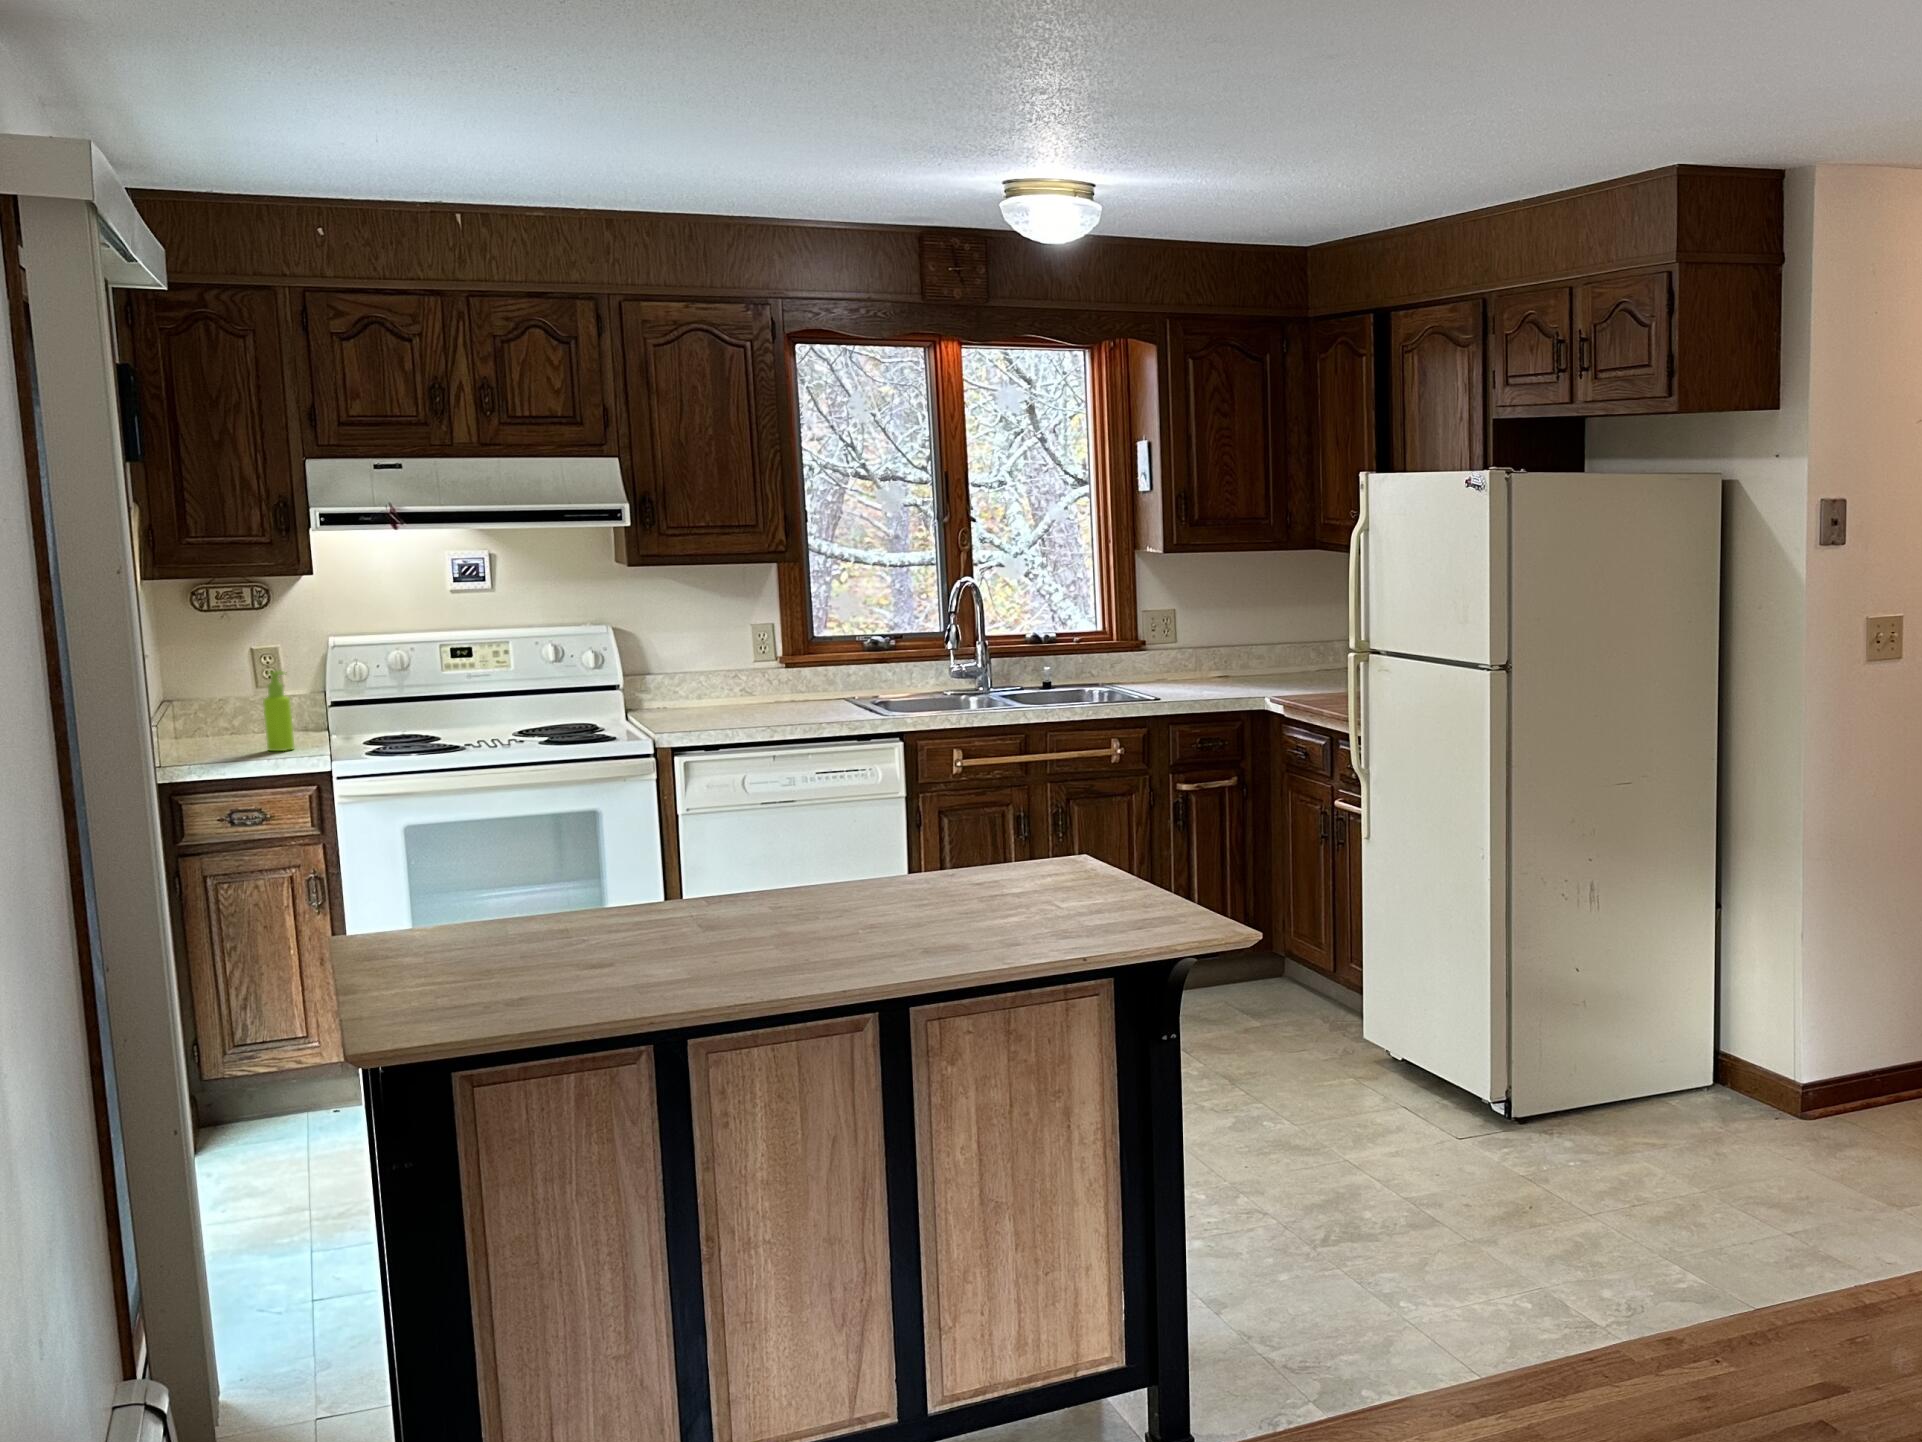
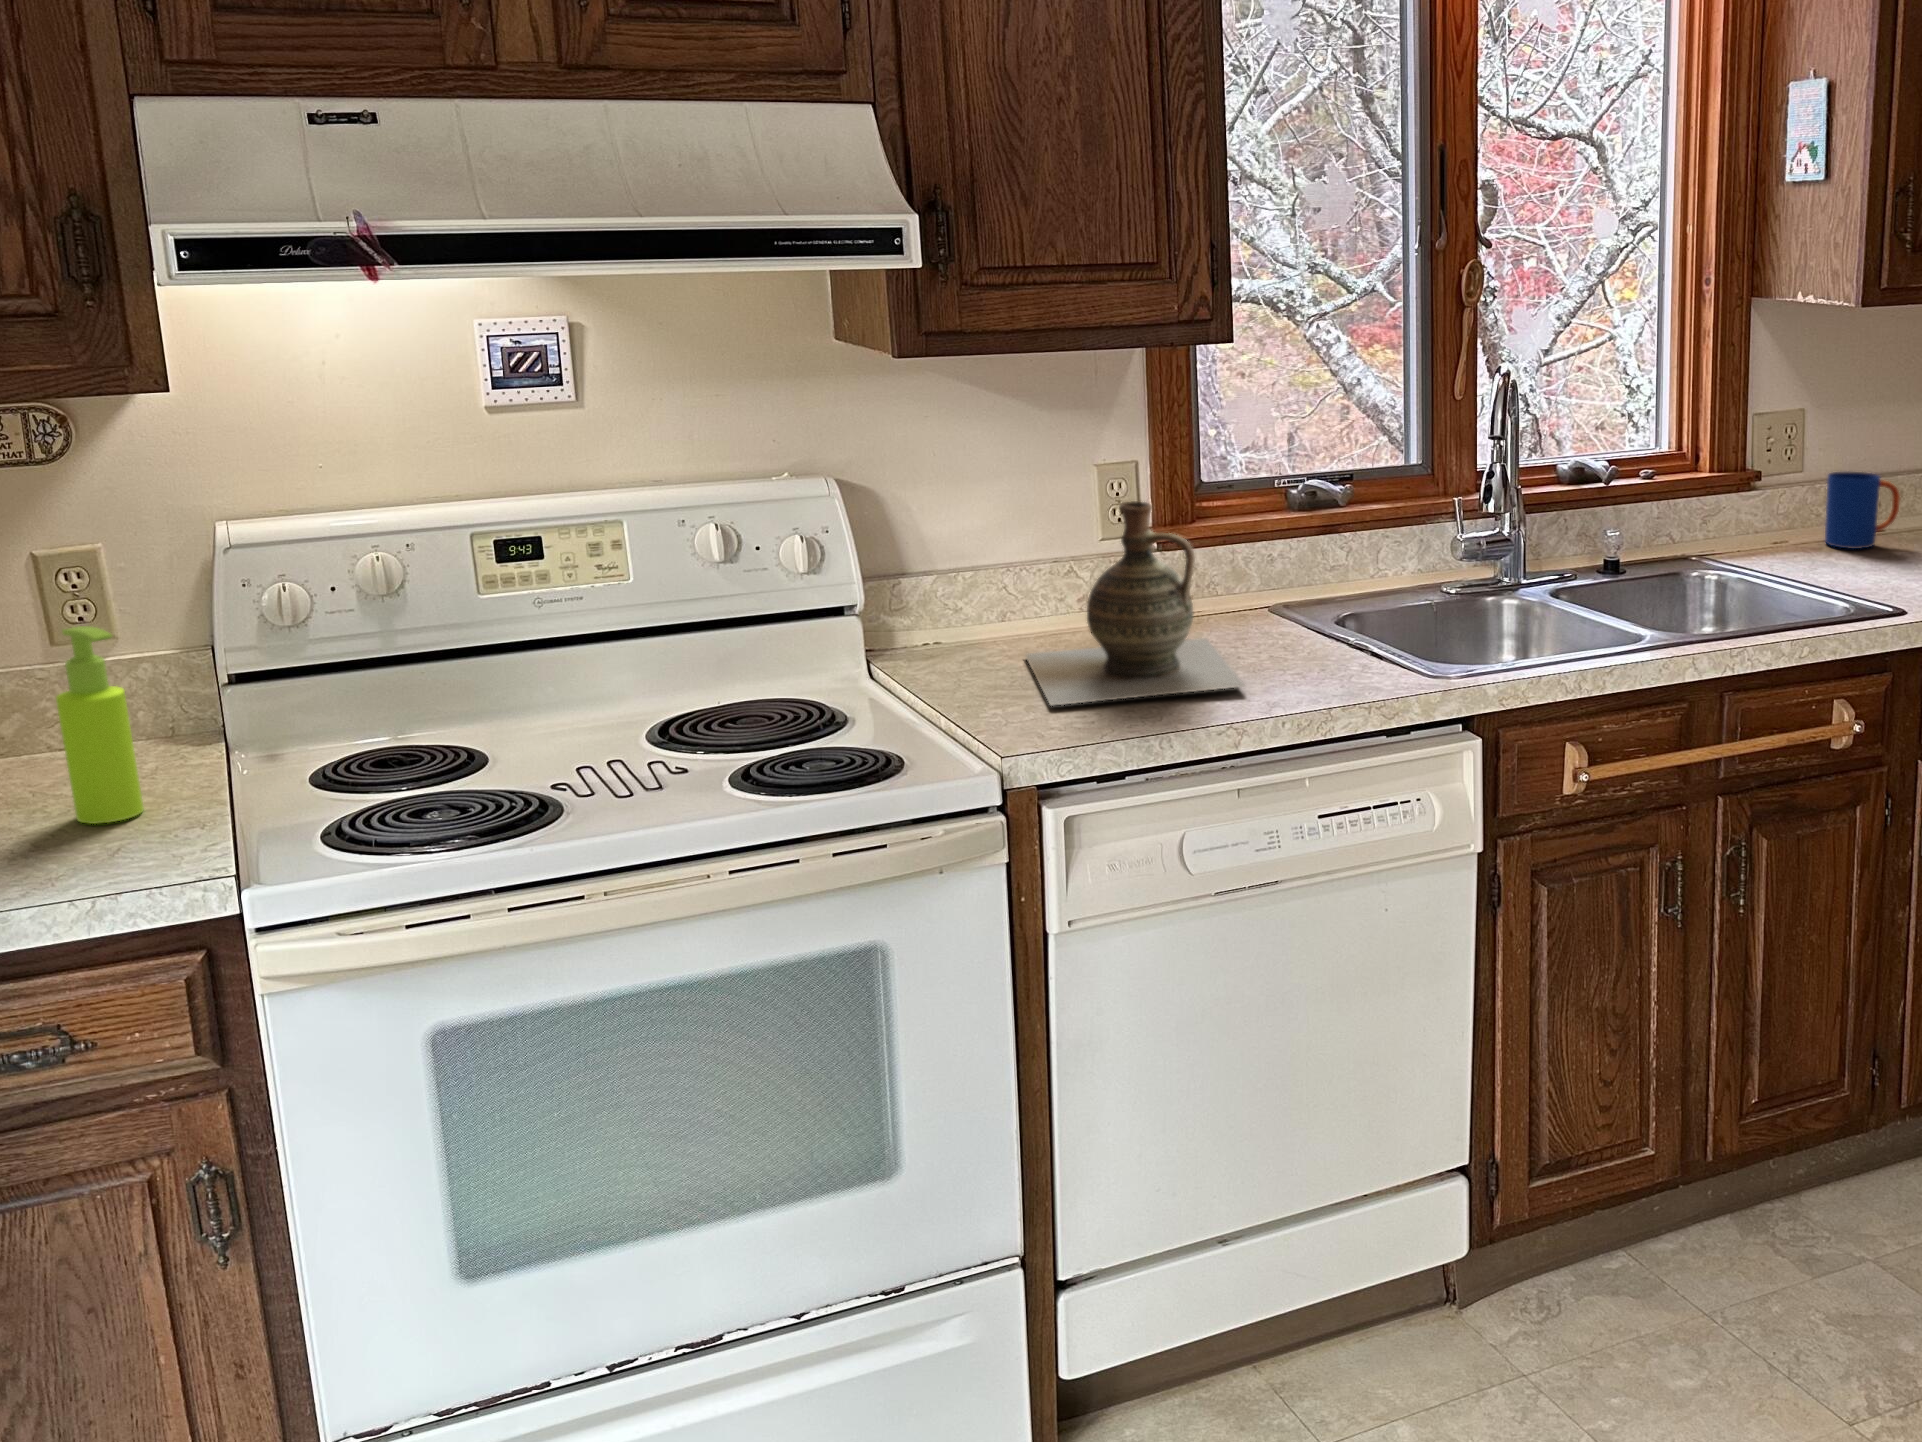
ceramic jug: none [701,635,800,724] -> present [1025,501,1244,705]
mug: none [1187,639,1228,679] -> present [1825,472,1900,549]

